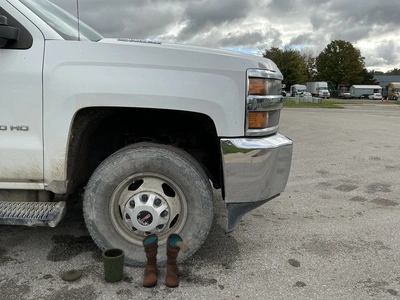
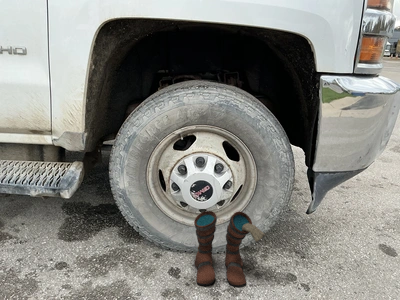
trash can: present [62,248,125,282] -> none [81,229,170,276]

